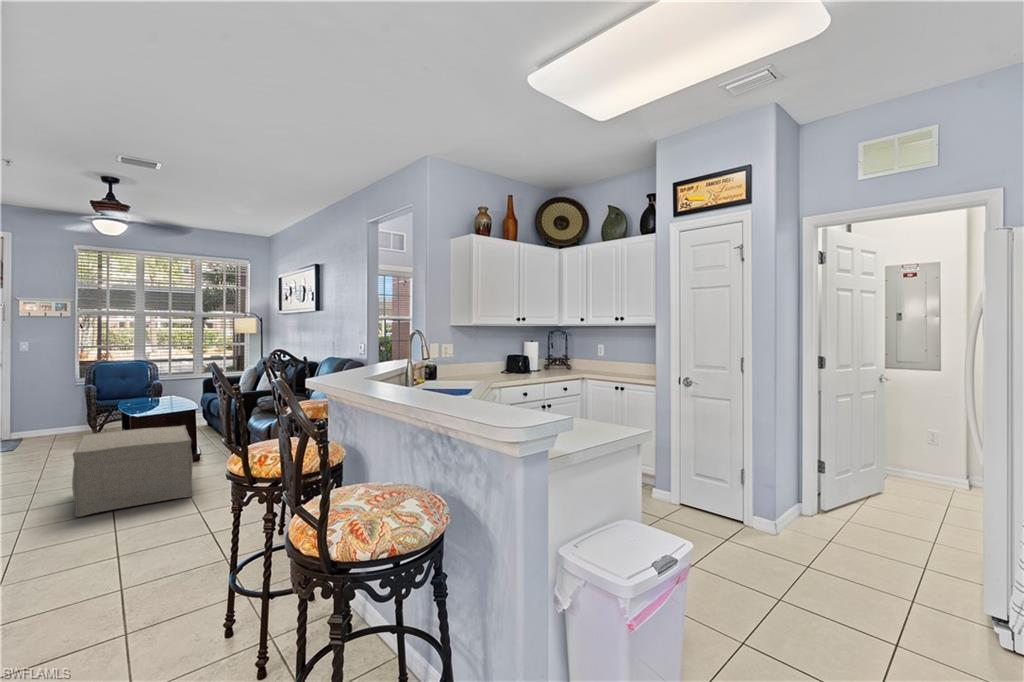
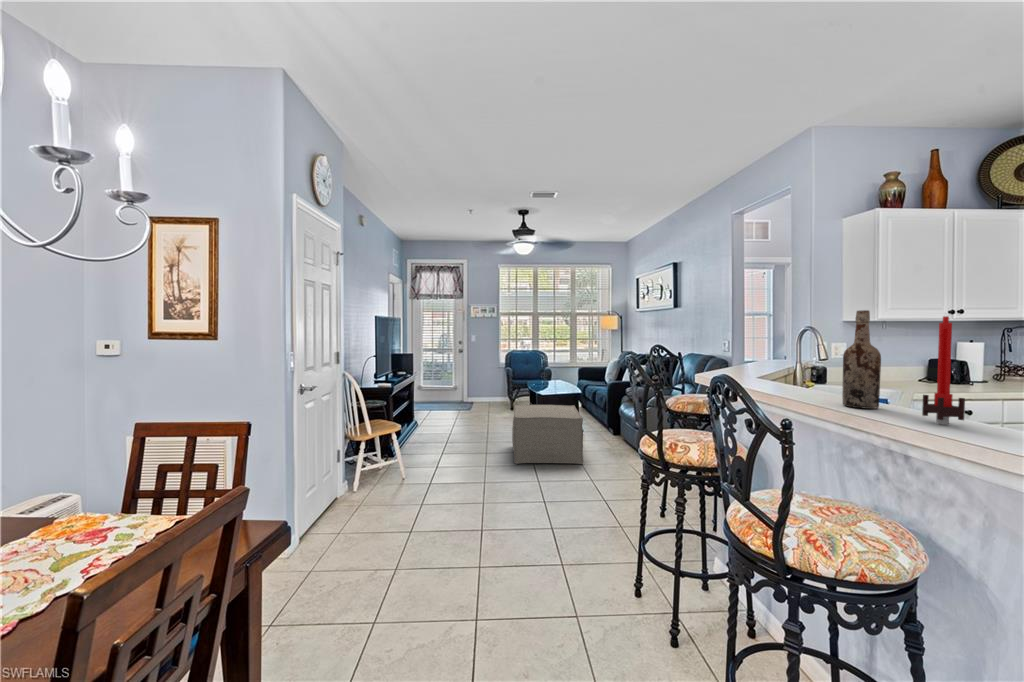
wine bottle: none [406,313,433,398] -> present [842,310,881,409]
candle: none [451,318,475,406] -> present [922,316,965,424]

